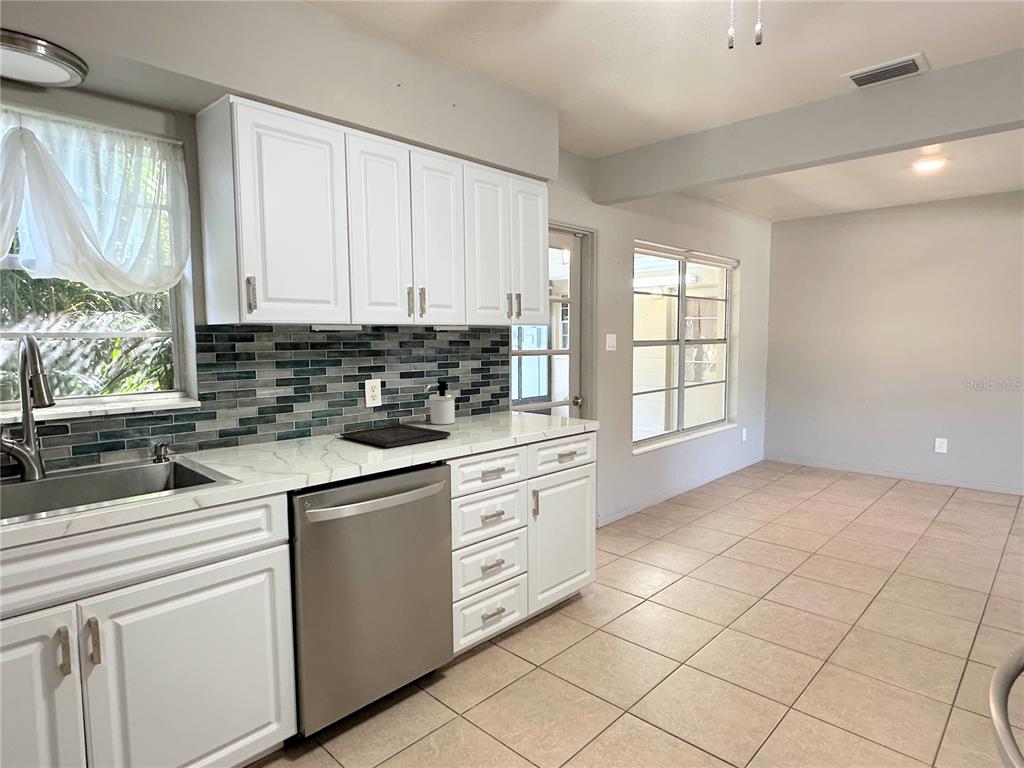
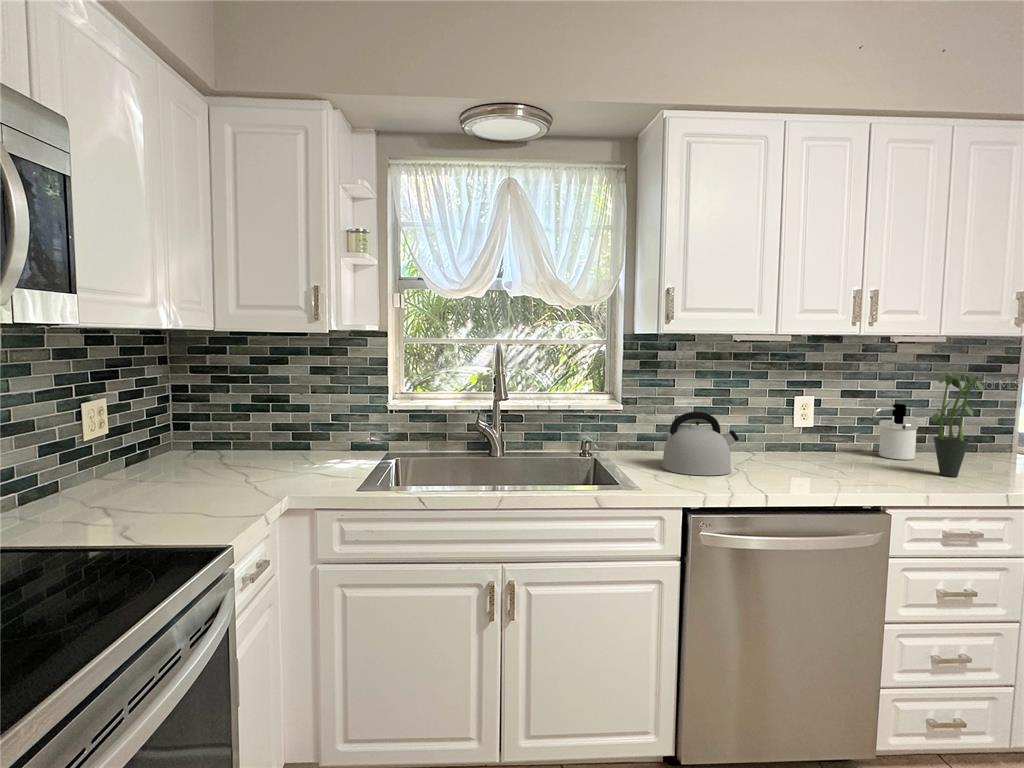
potted plant: none [466,350,497,431] -> present [931,369,985,477]
kettle: none [254,399,327,461] -> present [662,412,739,475]
tray: present [340,424,450,447] -> none [757,452,899,478]

